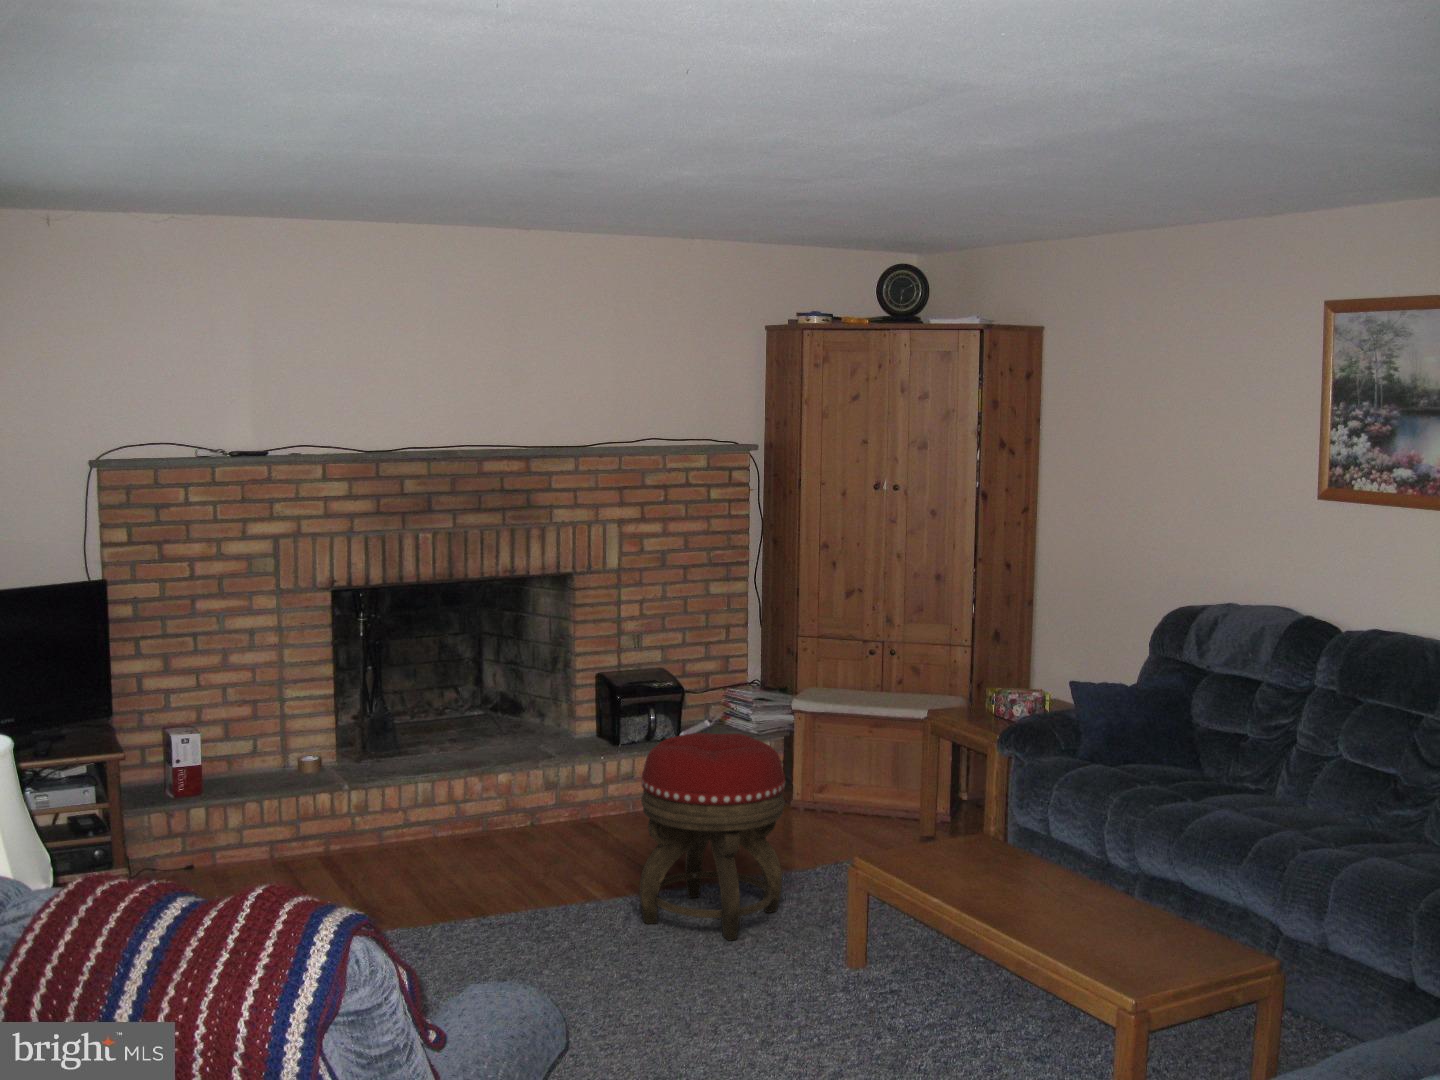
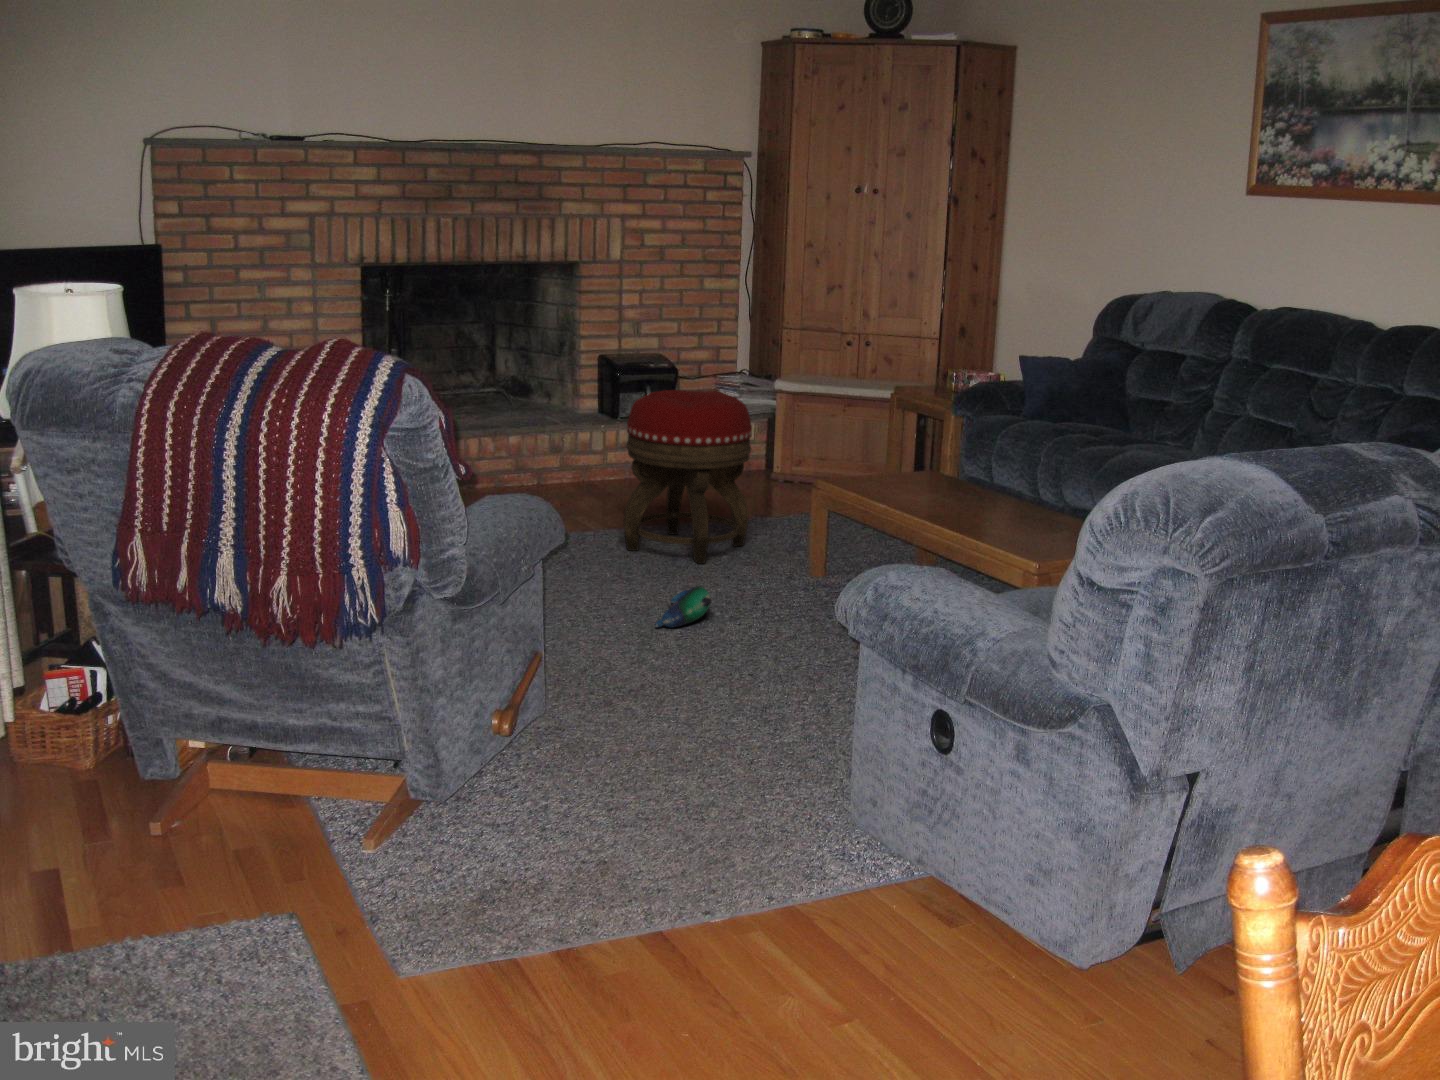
plush toy: none [691,984,757,1042] -> present [655,586,712,627]

